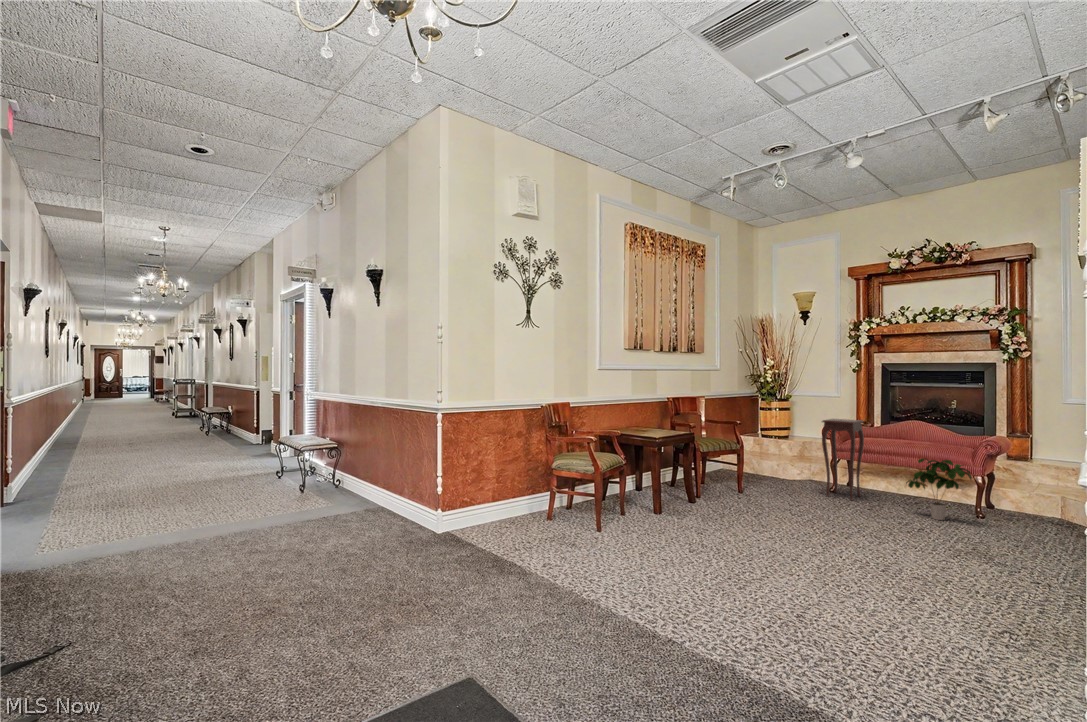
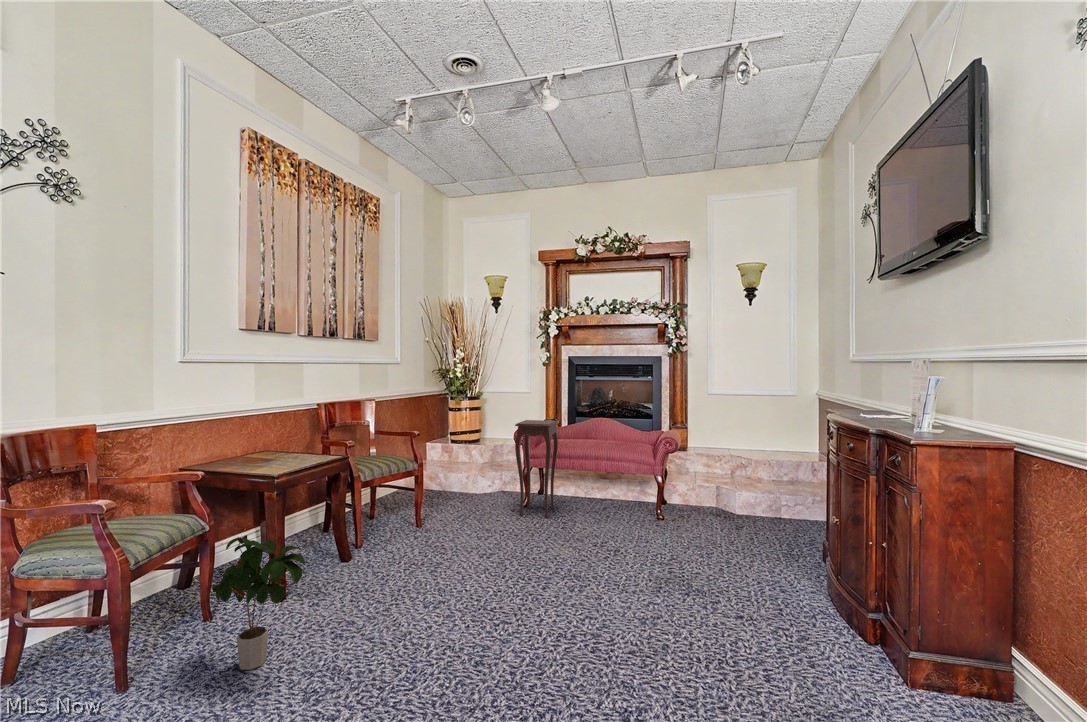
potted plant: present [906,458,972,520] -> present [213,535,305,670]

